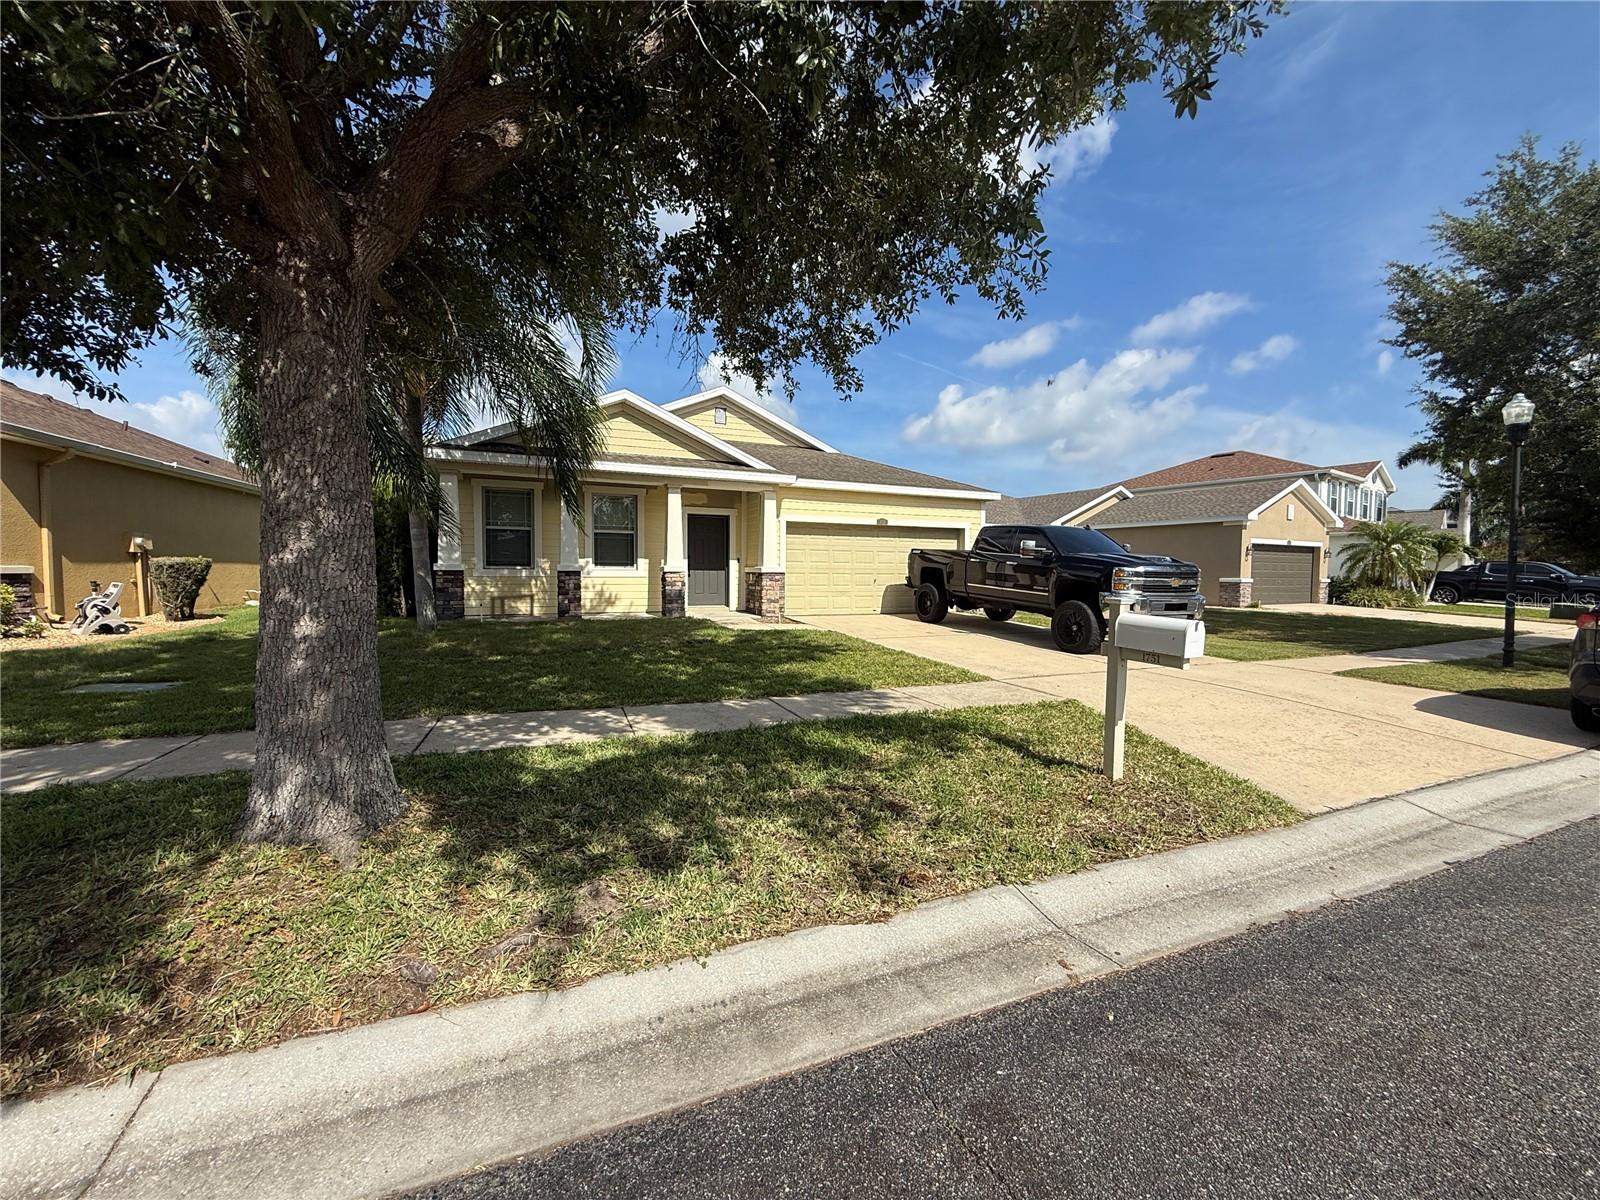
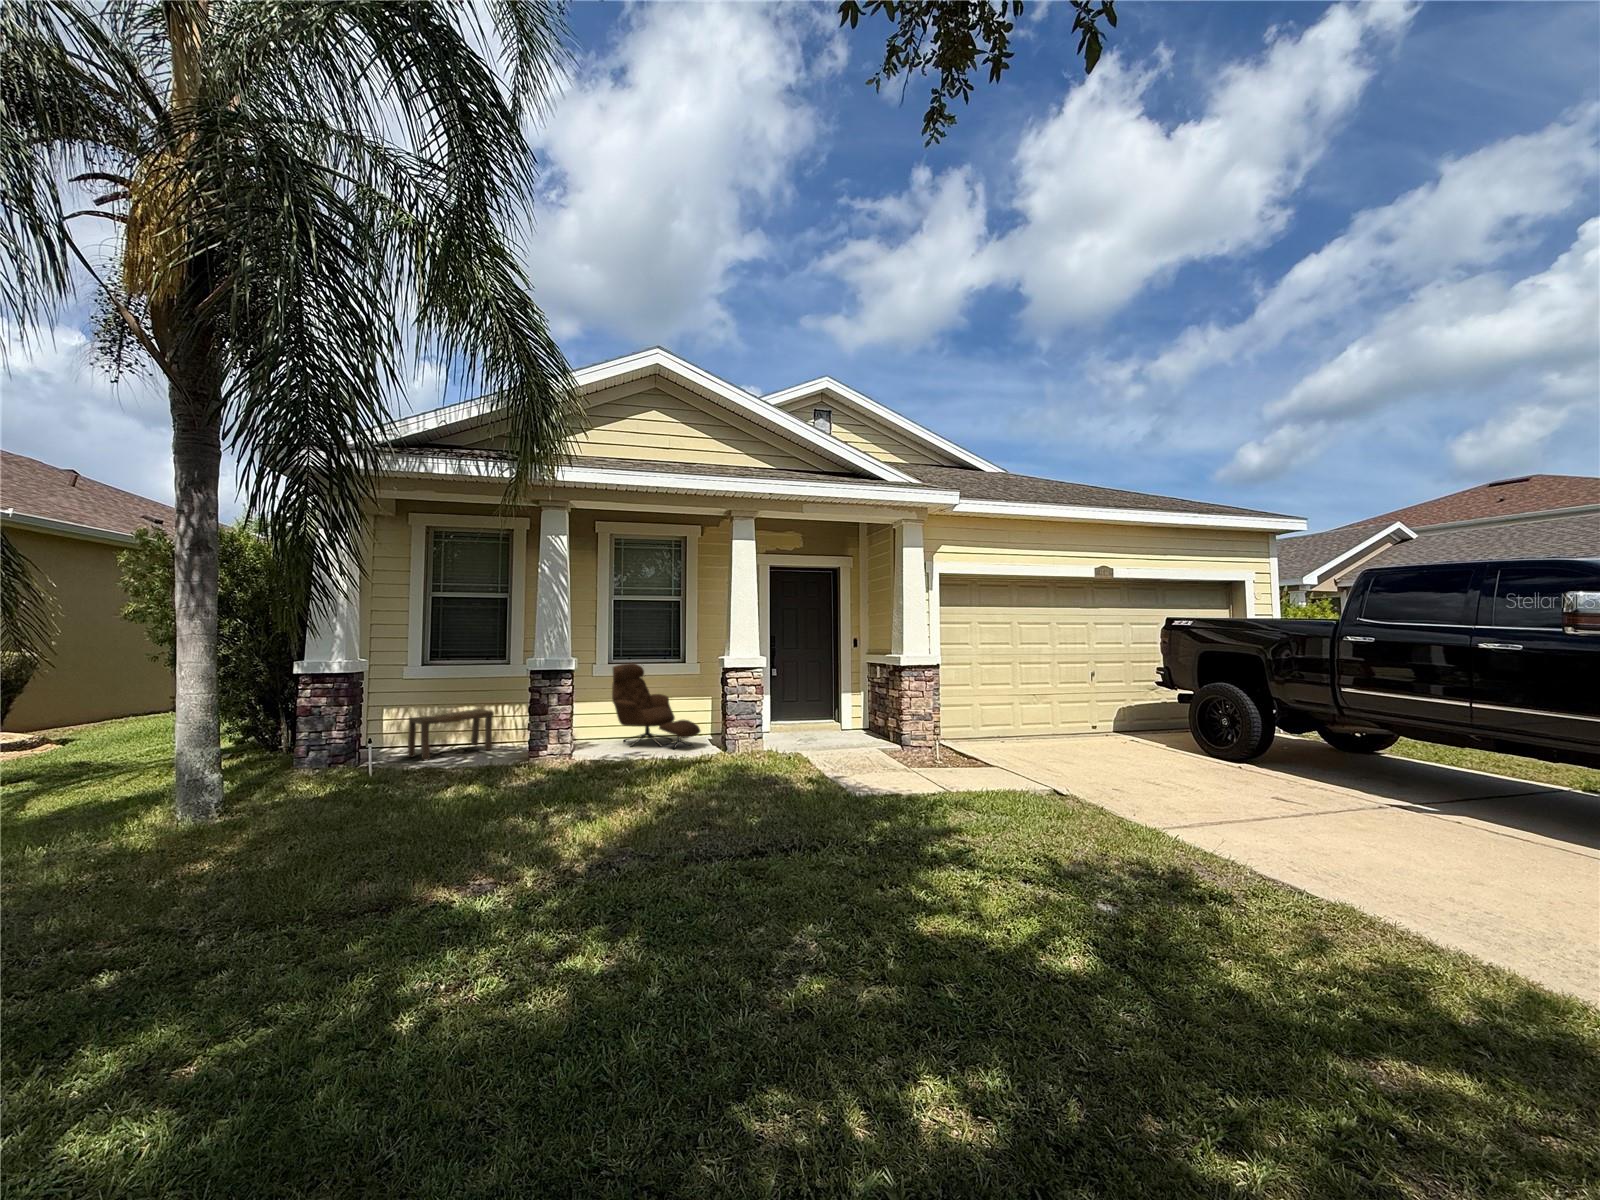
lounge chair: none [599,570,651,617] -> present [612,663,700,749]

